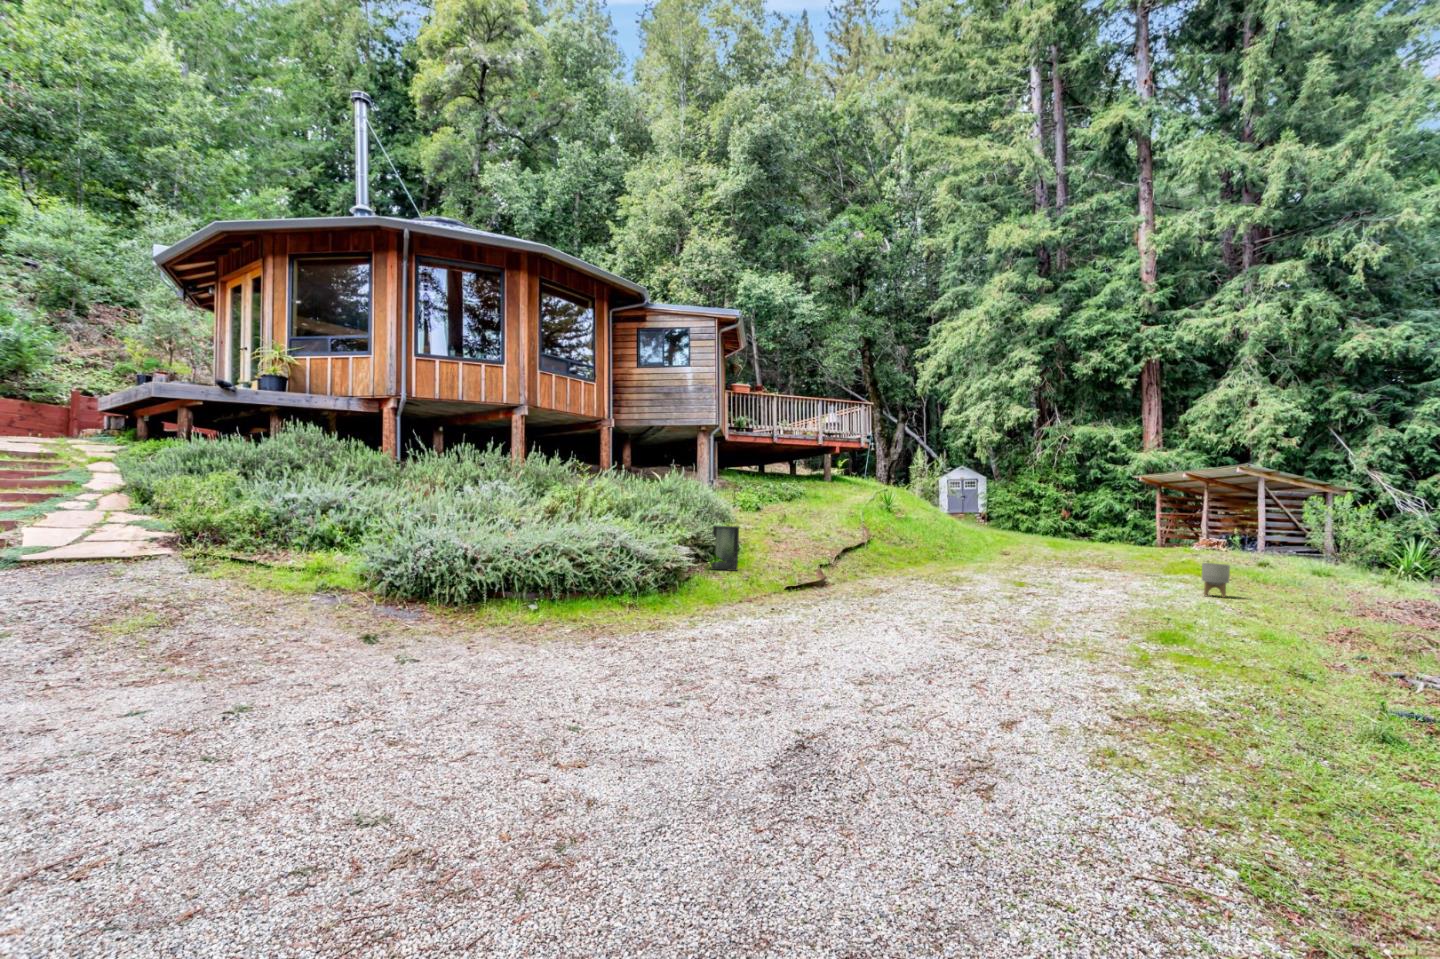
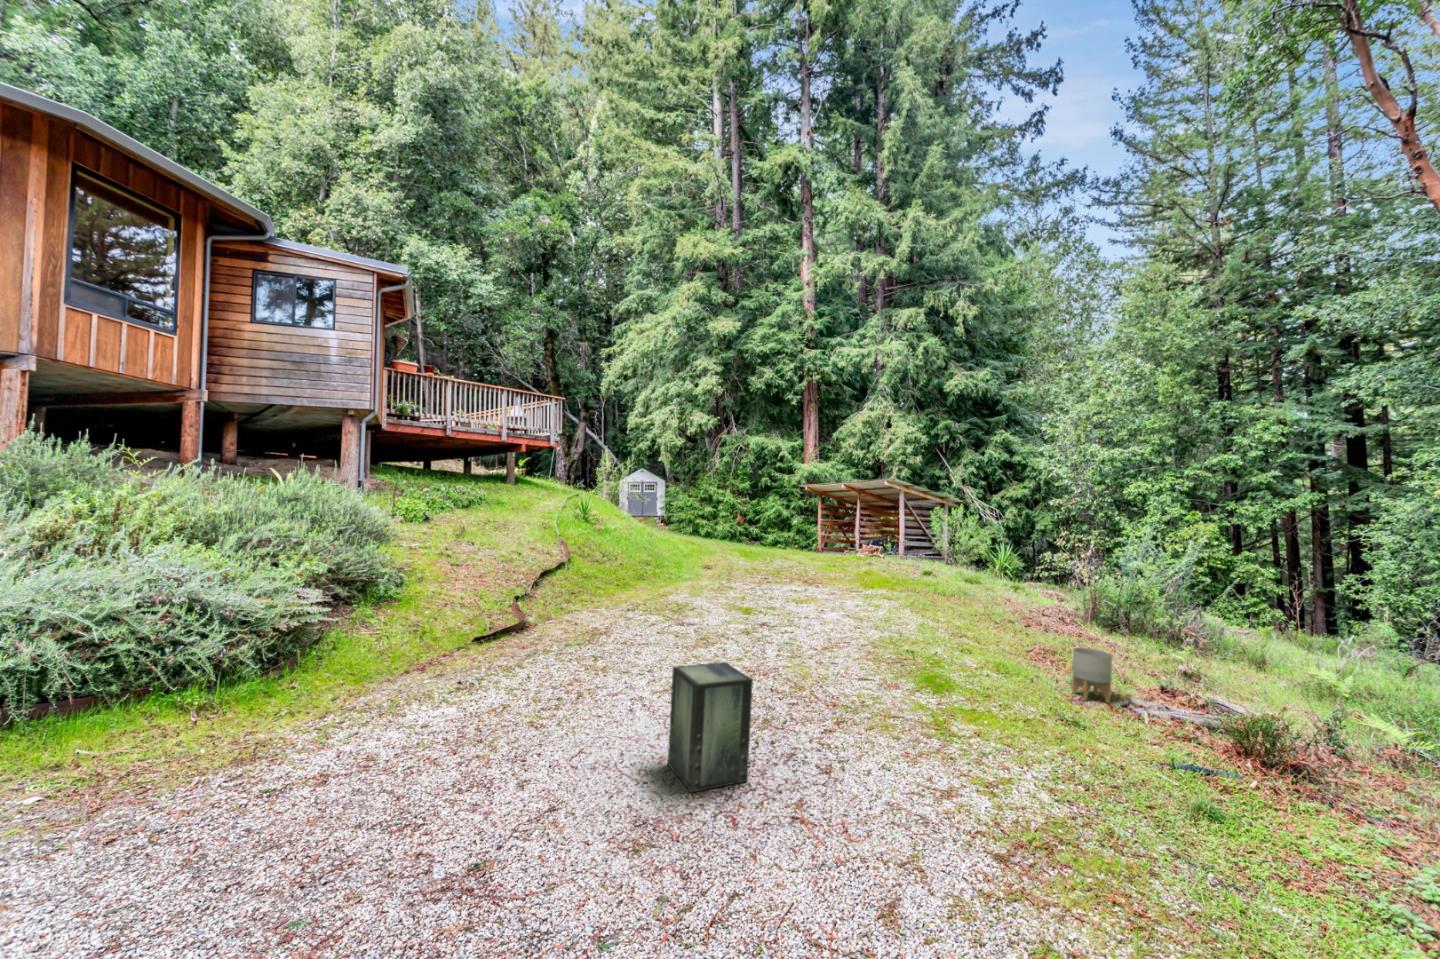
storage box: present [711,525,739,571] -> present [668,662,753,792]

